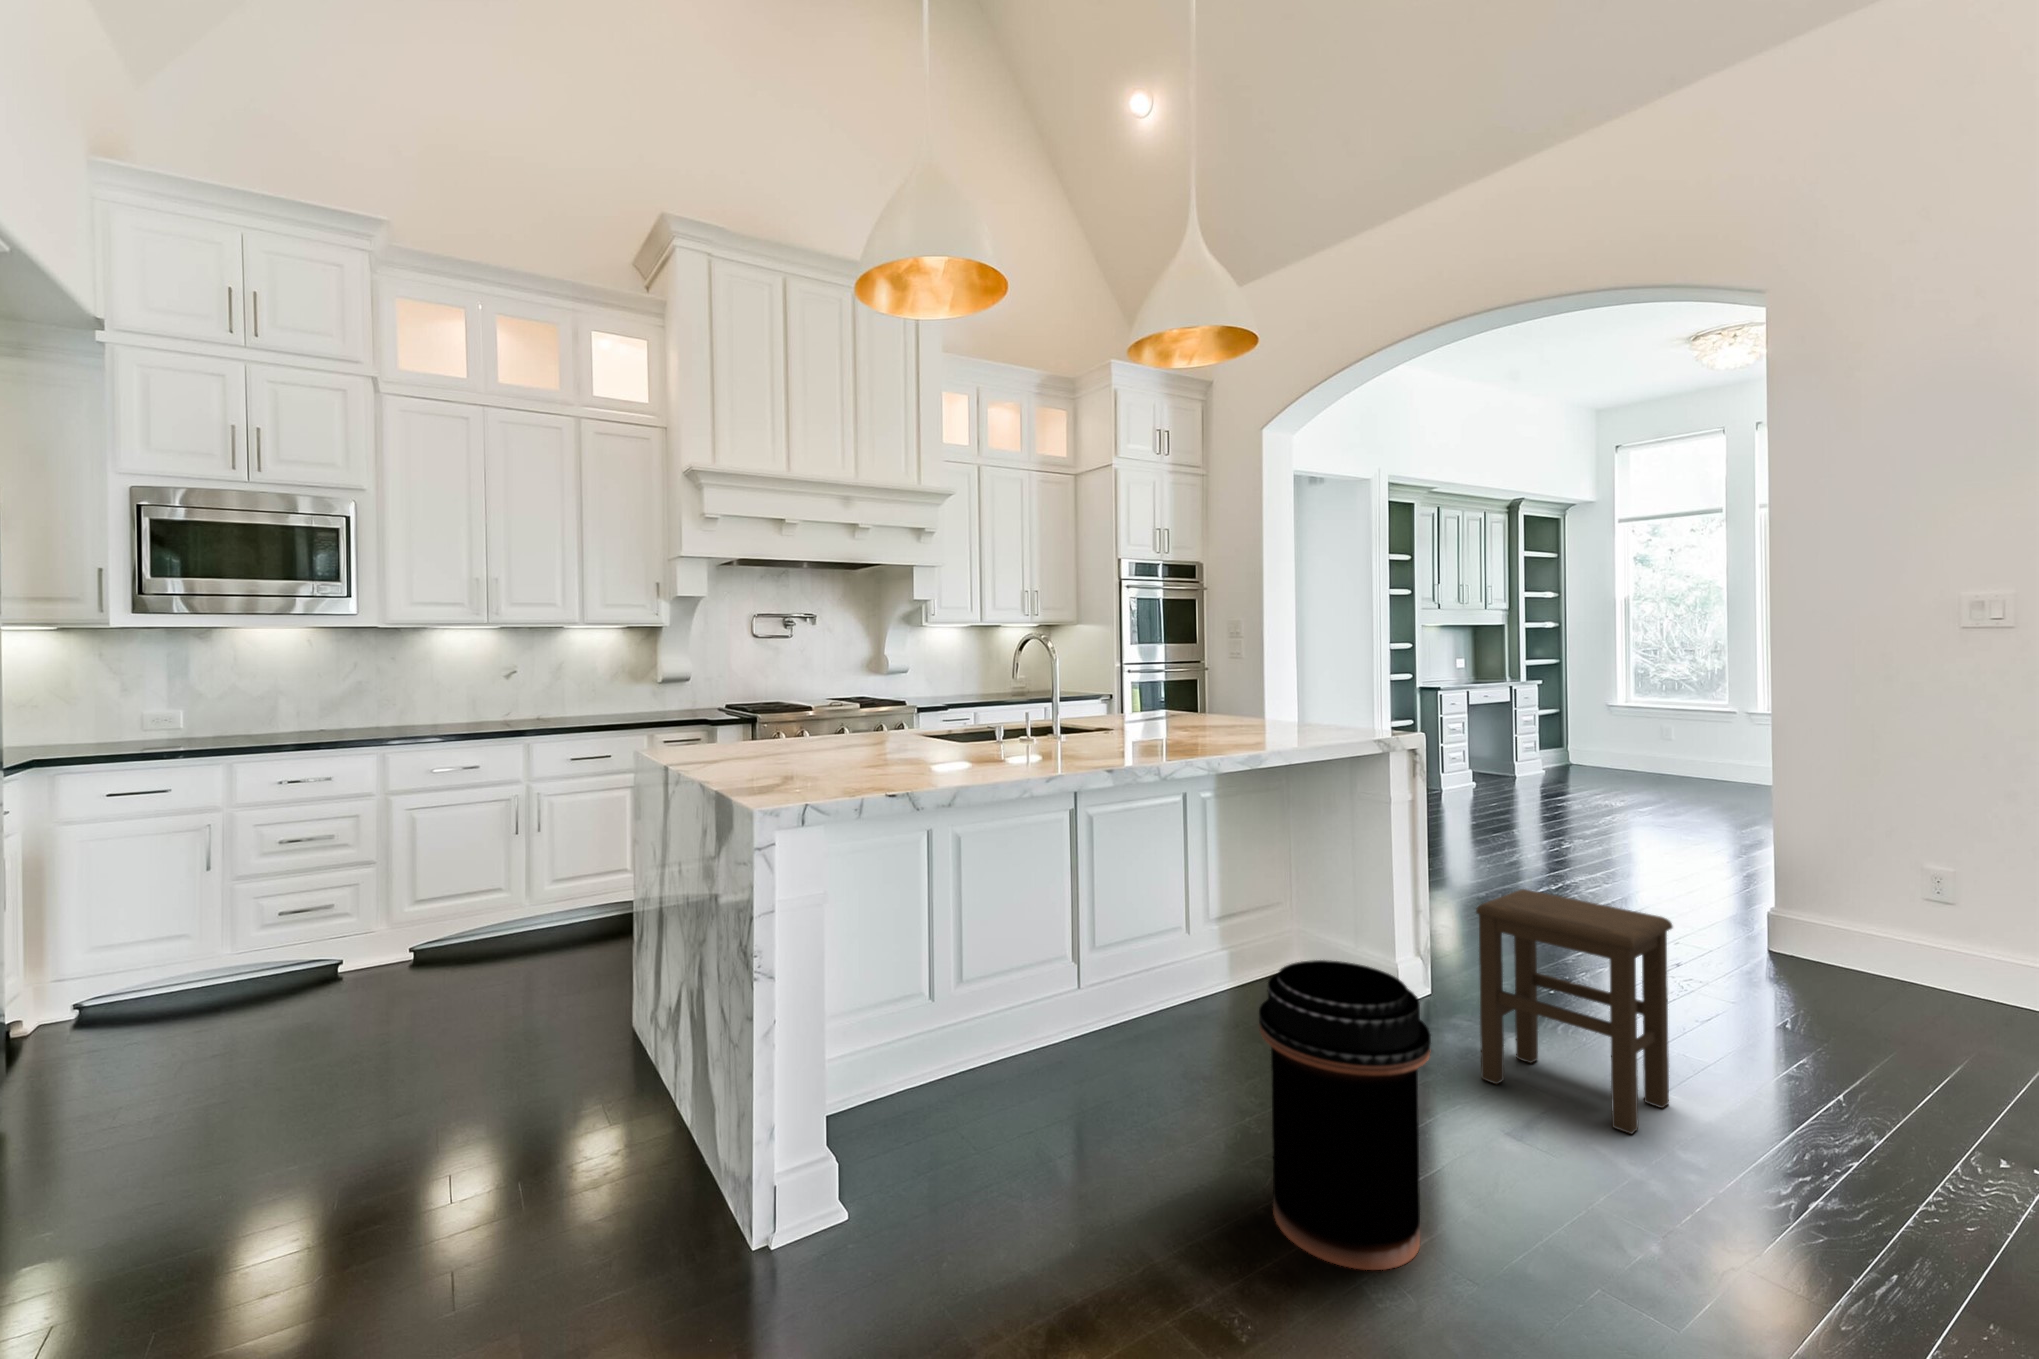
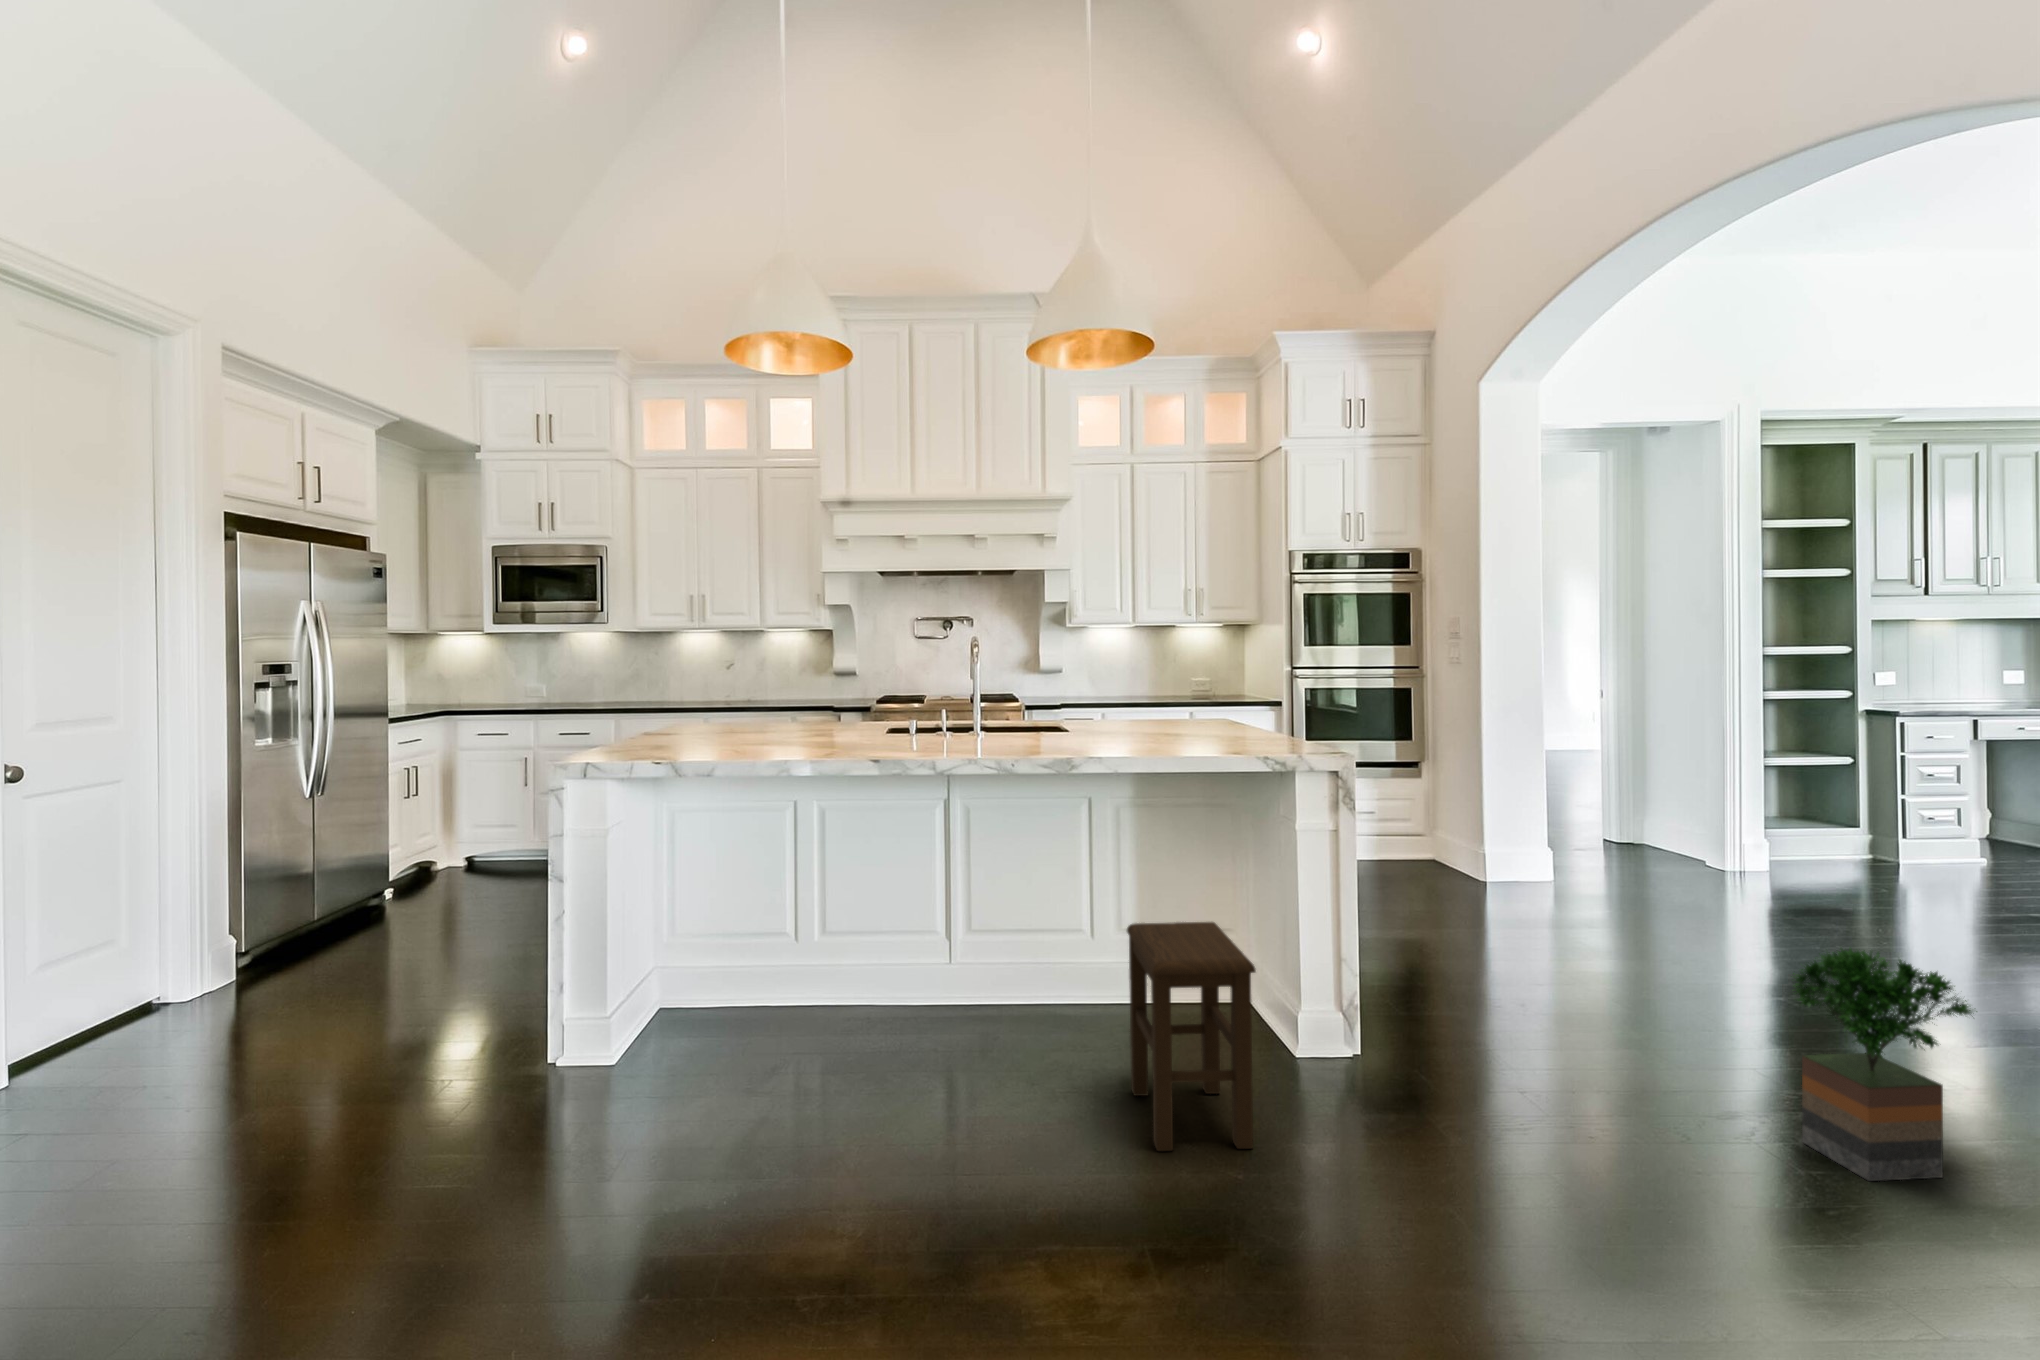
potted tree: none [1814,835,1958,1002] -> present [1793,949,1977,1181]
trash can: present [1259,960,1431,1270] -> none [763,923,884,1146]

